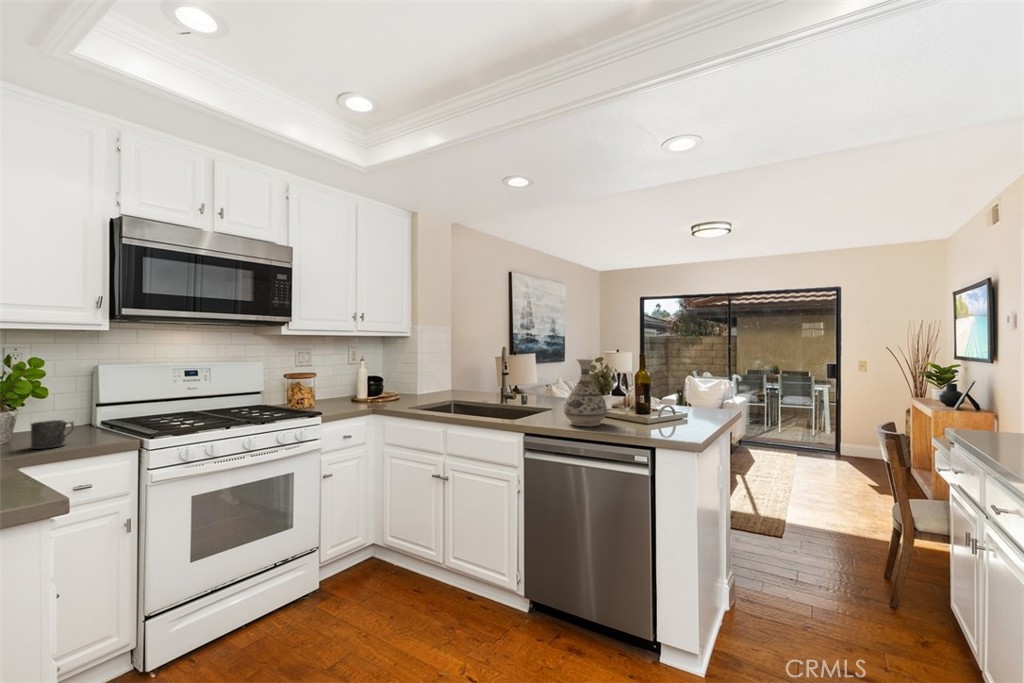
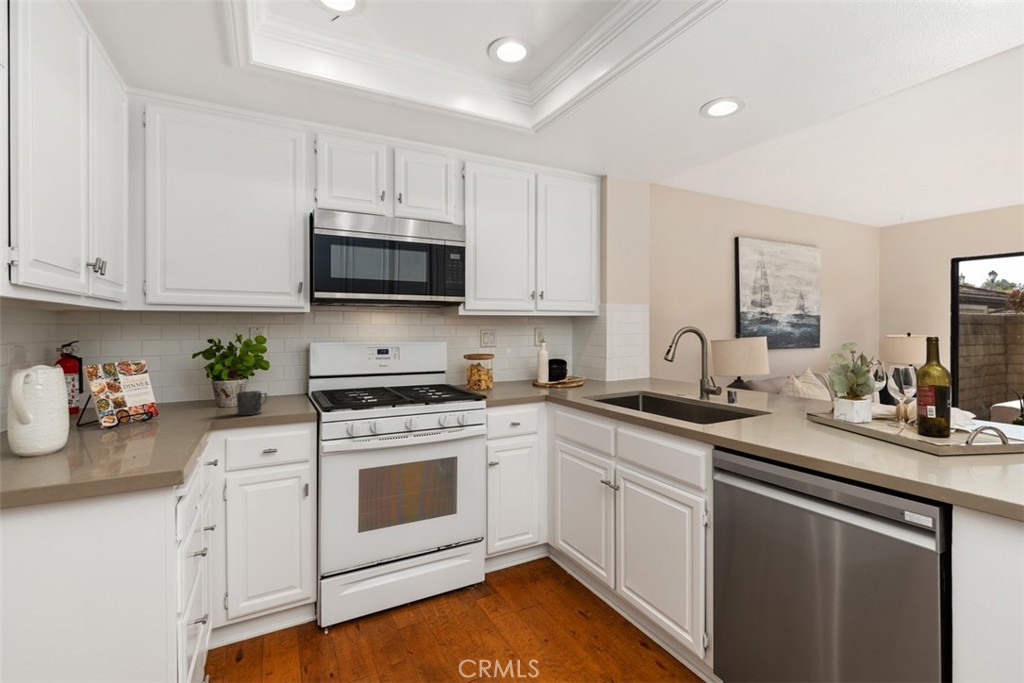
vase: present [564,359,607,426] -> none [778,343,855,448]

